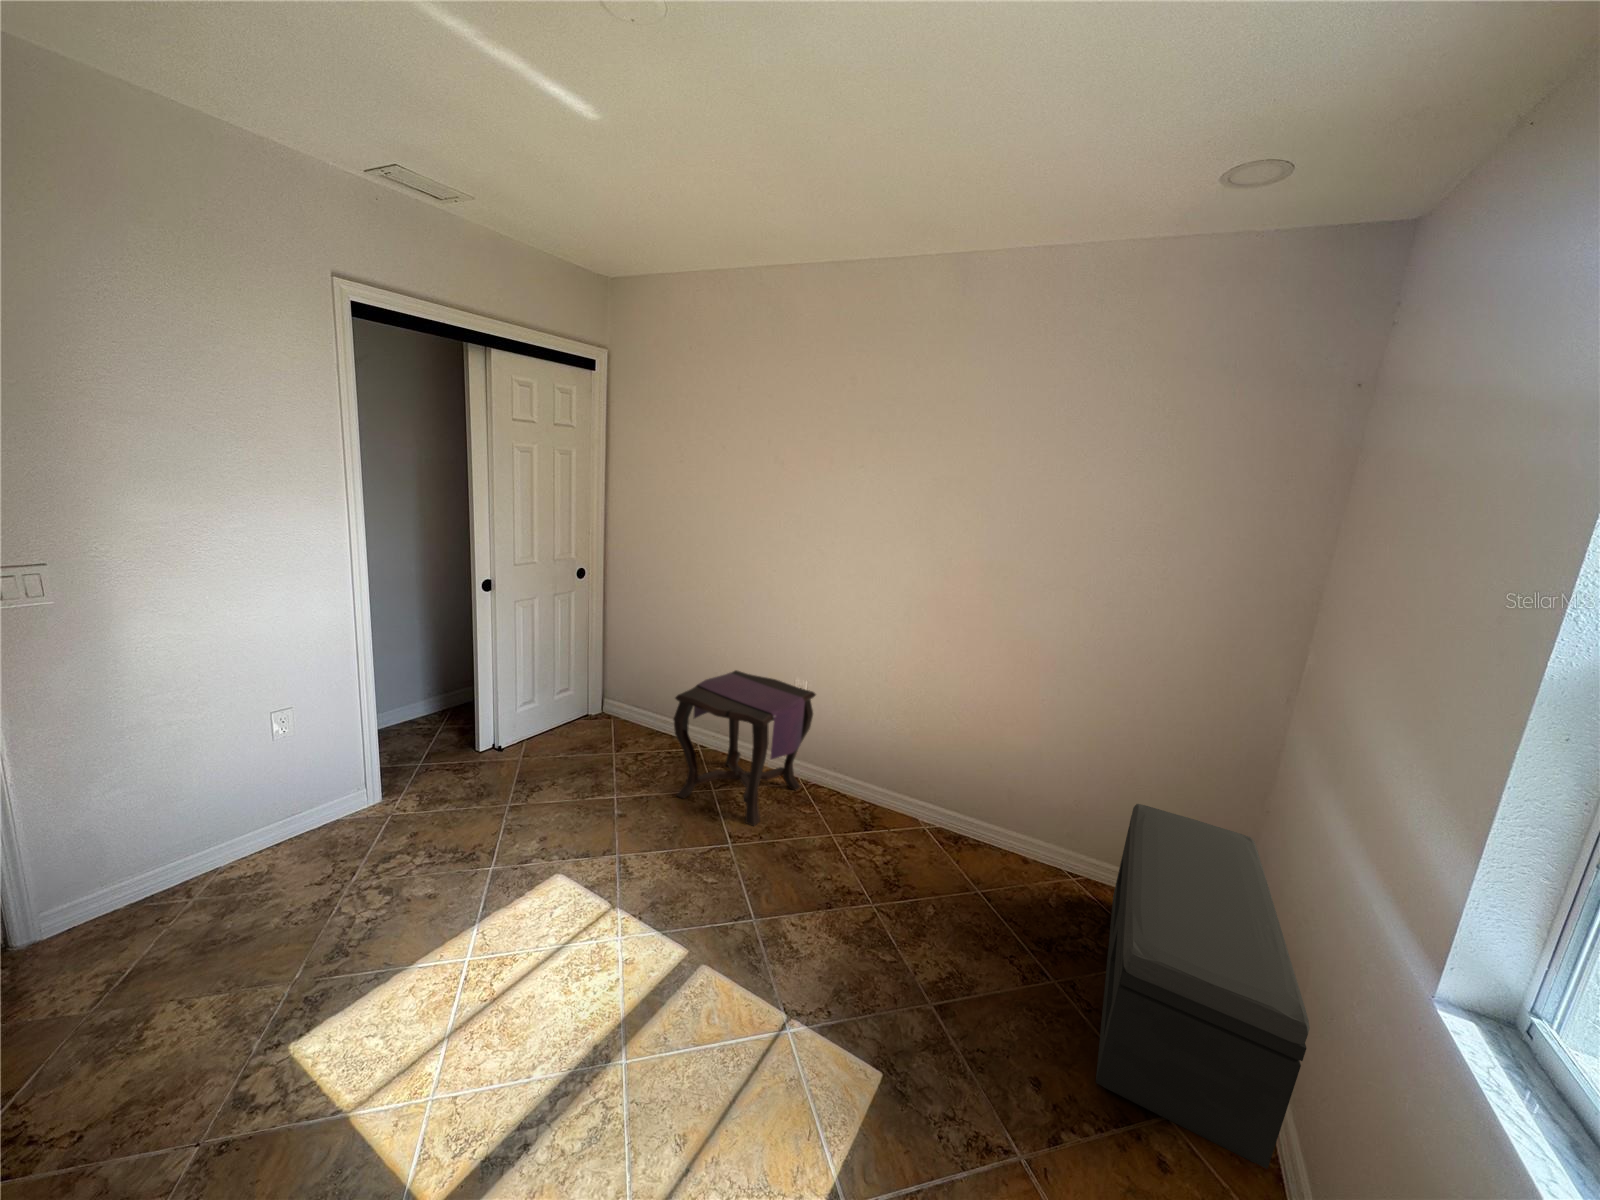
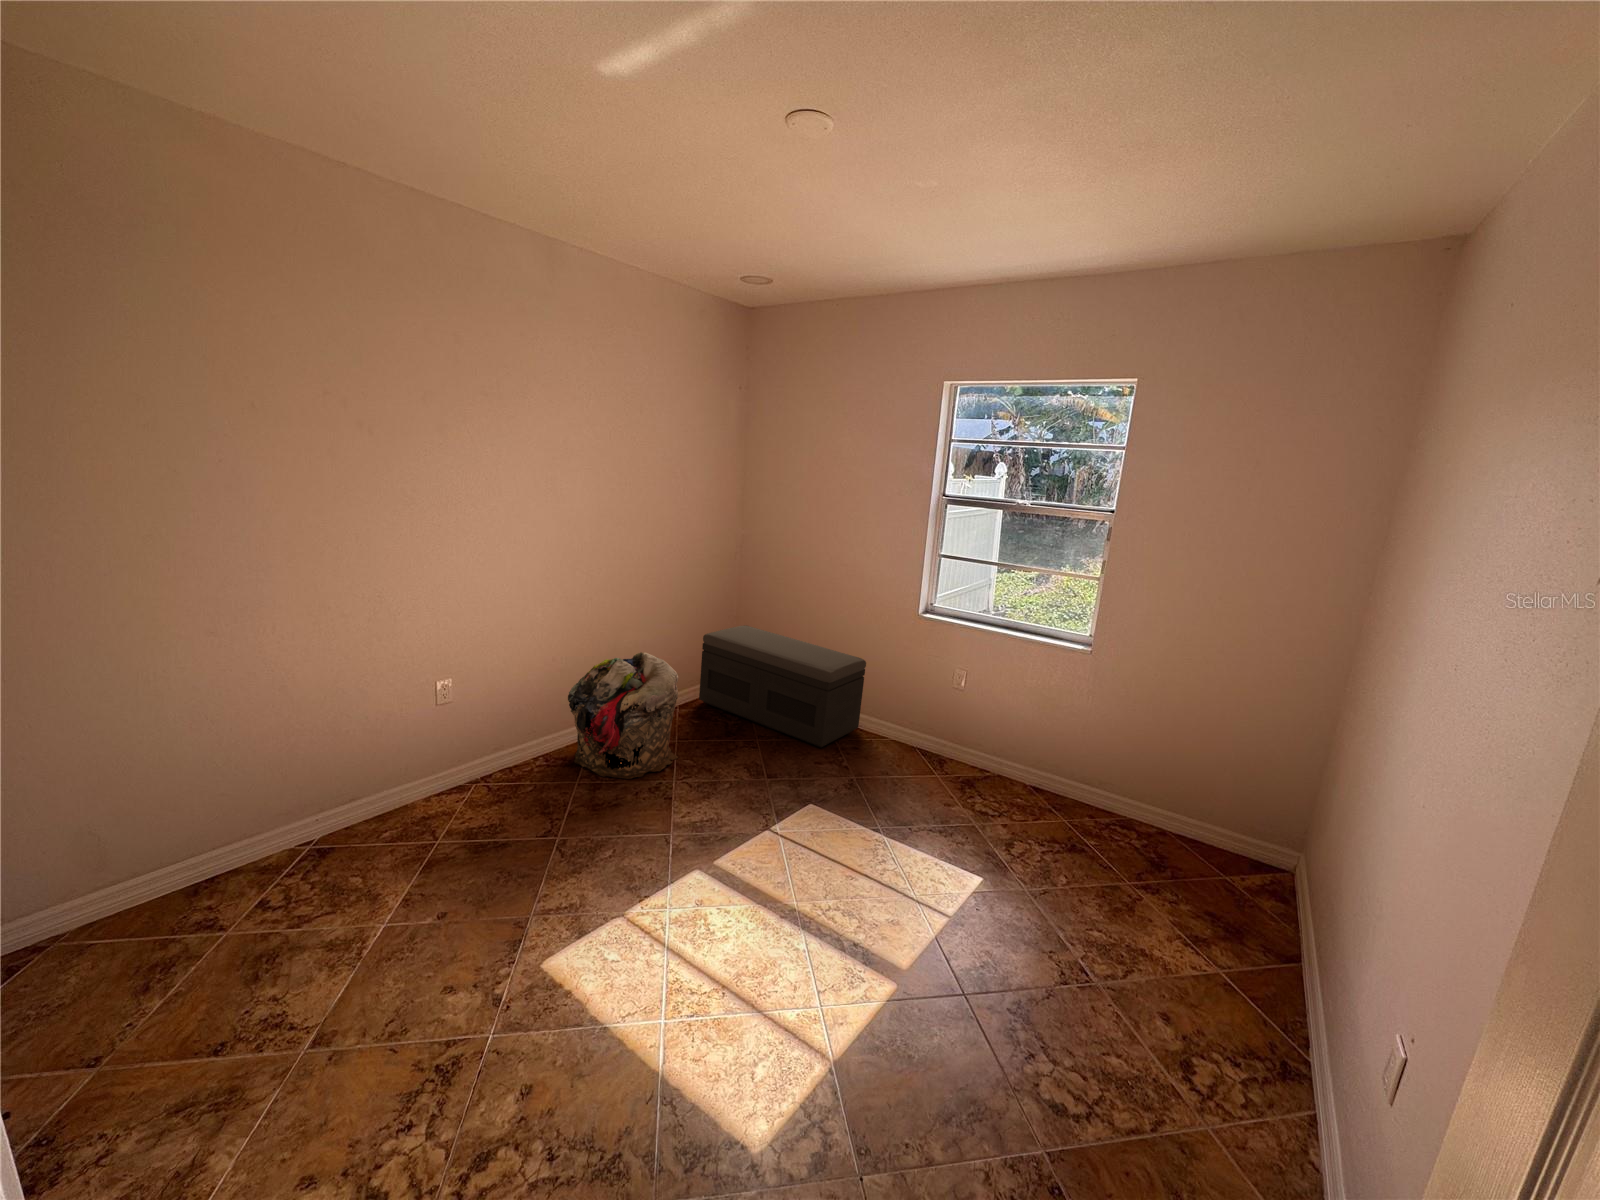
side table: present [674,670,816,826] -> none [343,672,539,870]
laundry basket: none [831,744,1008,903] -> present [568,652,678,779]

